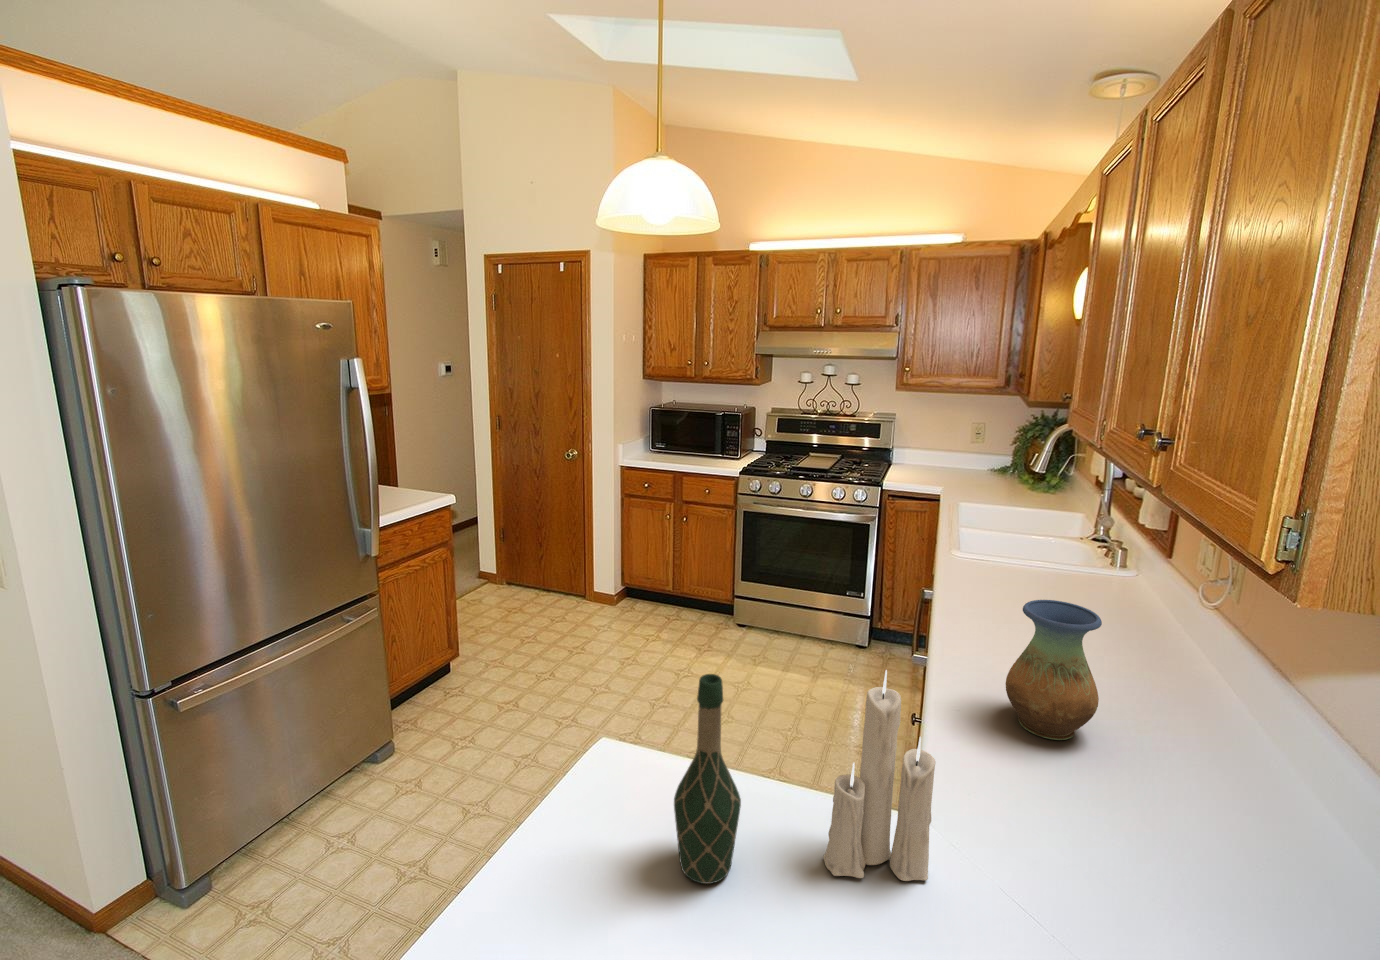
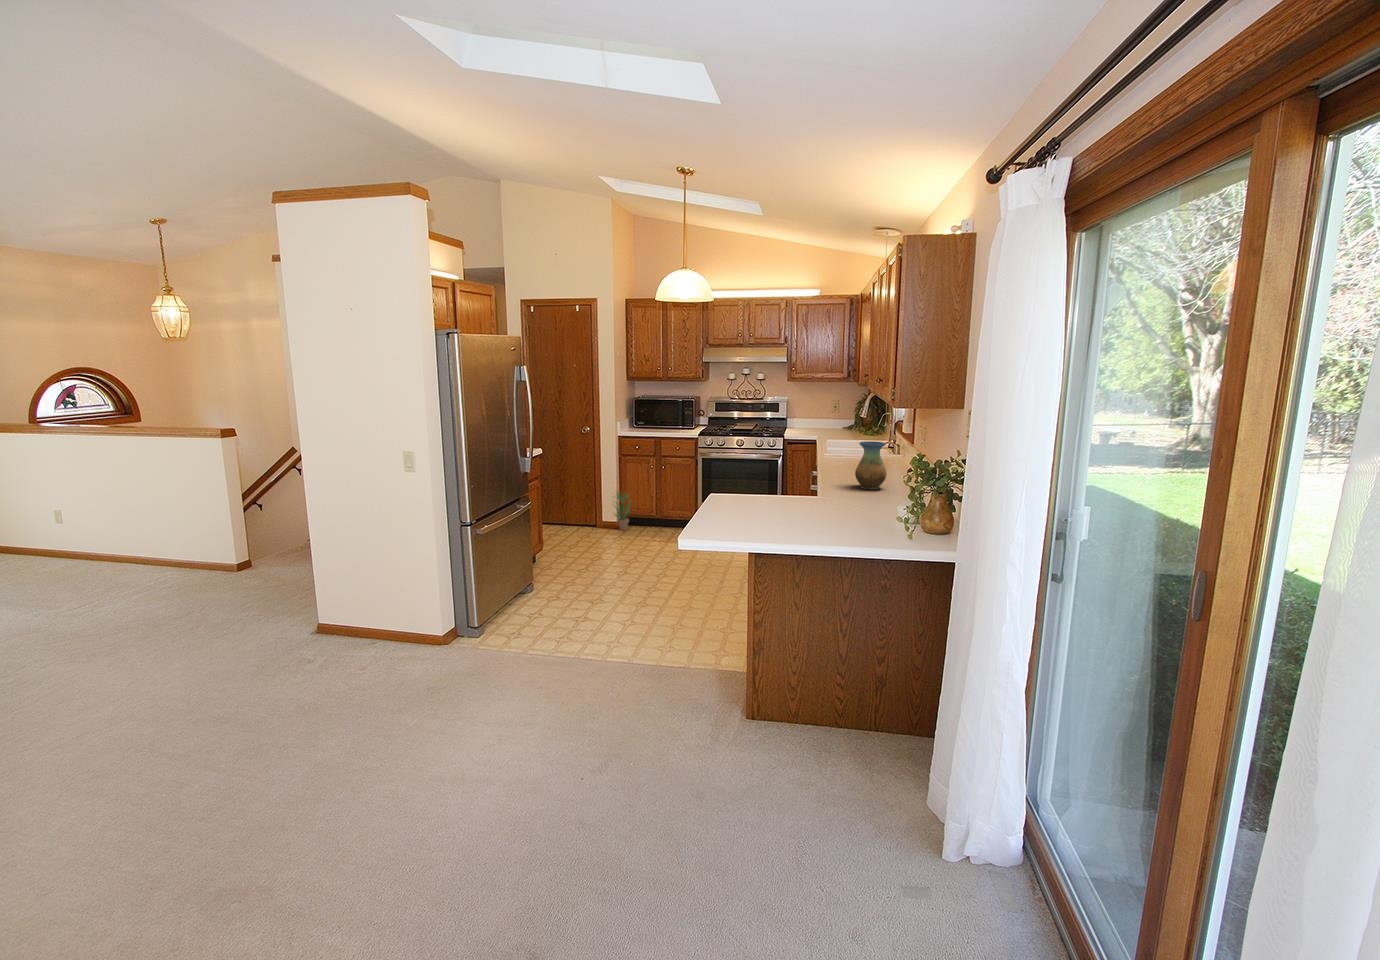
potted plant: none [603,549,637,611] -> present [613,492,631,530]
candle: present [823,670,936,881] -> none [804,439,836,506]
wine bottle: present [674,674,741,884] -> none [760,444,781,509]

